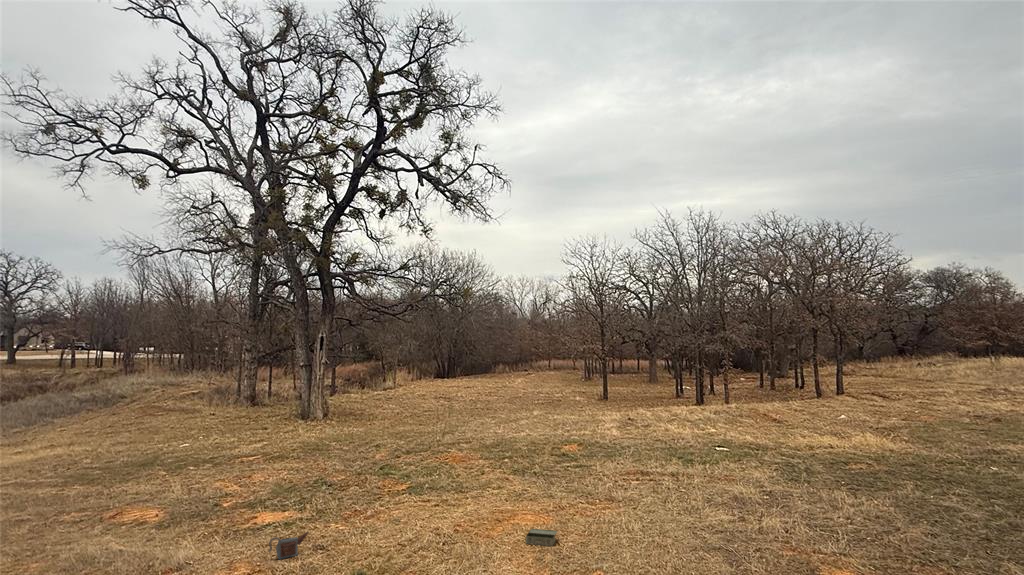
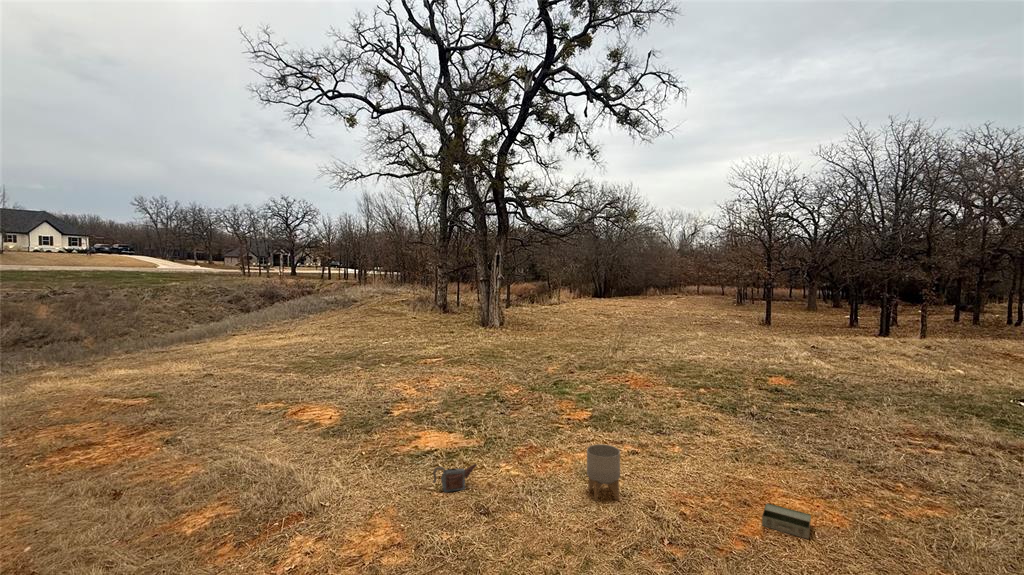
planter: none [402,502,428,547] -> present [587,444,620,501]

